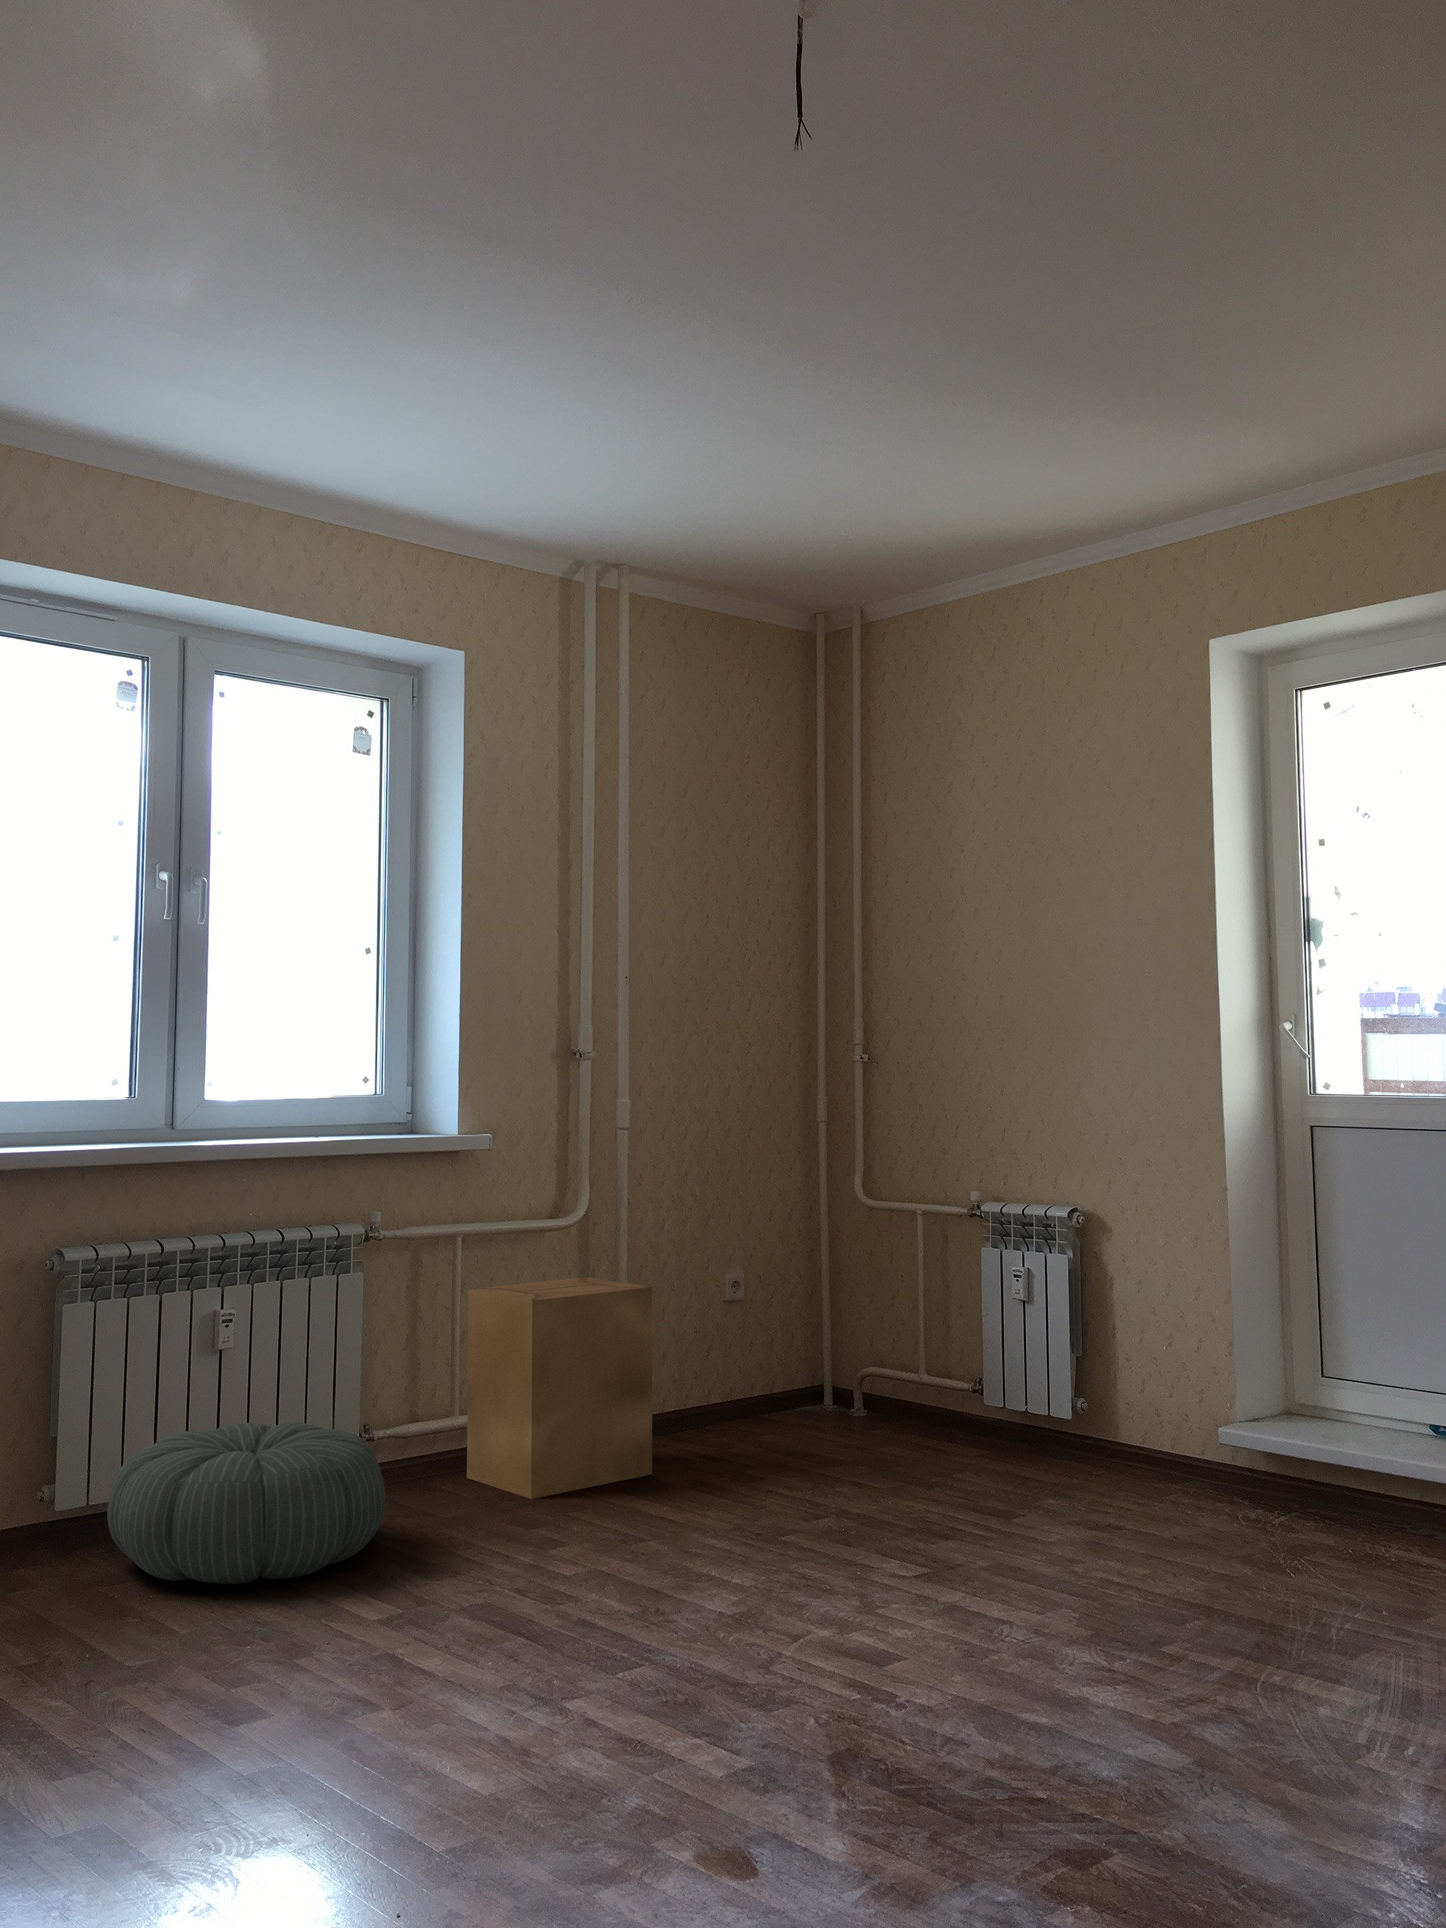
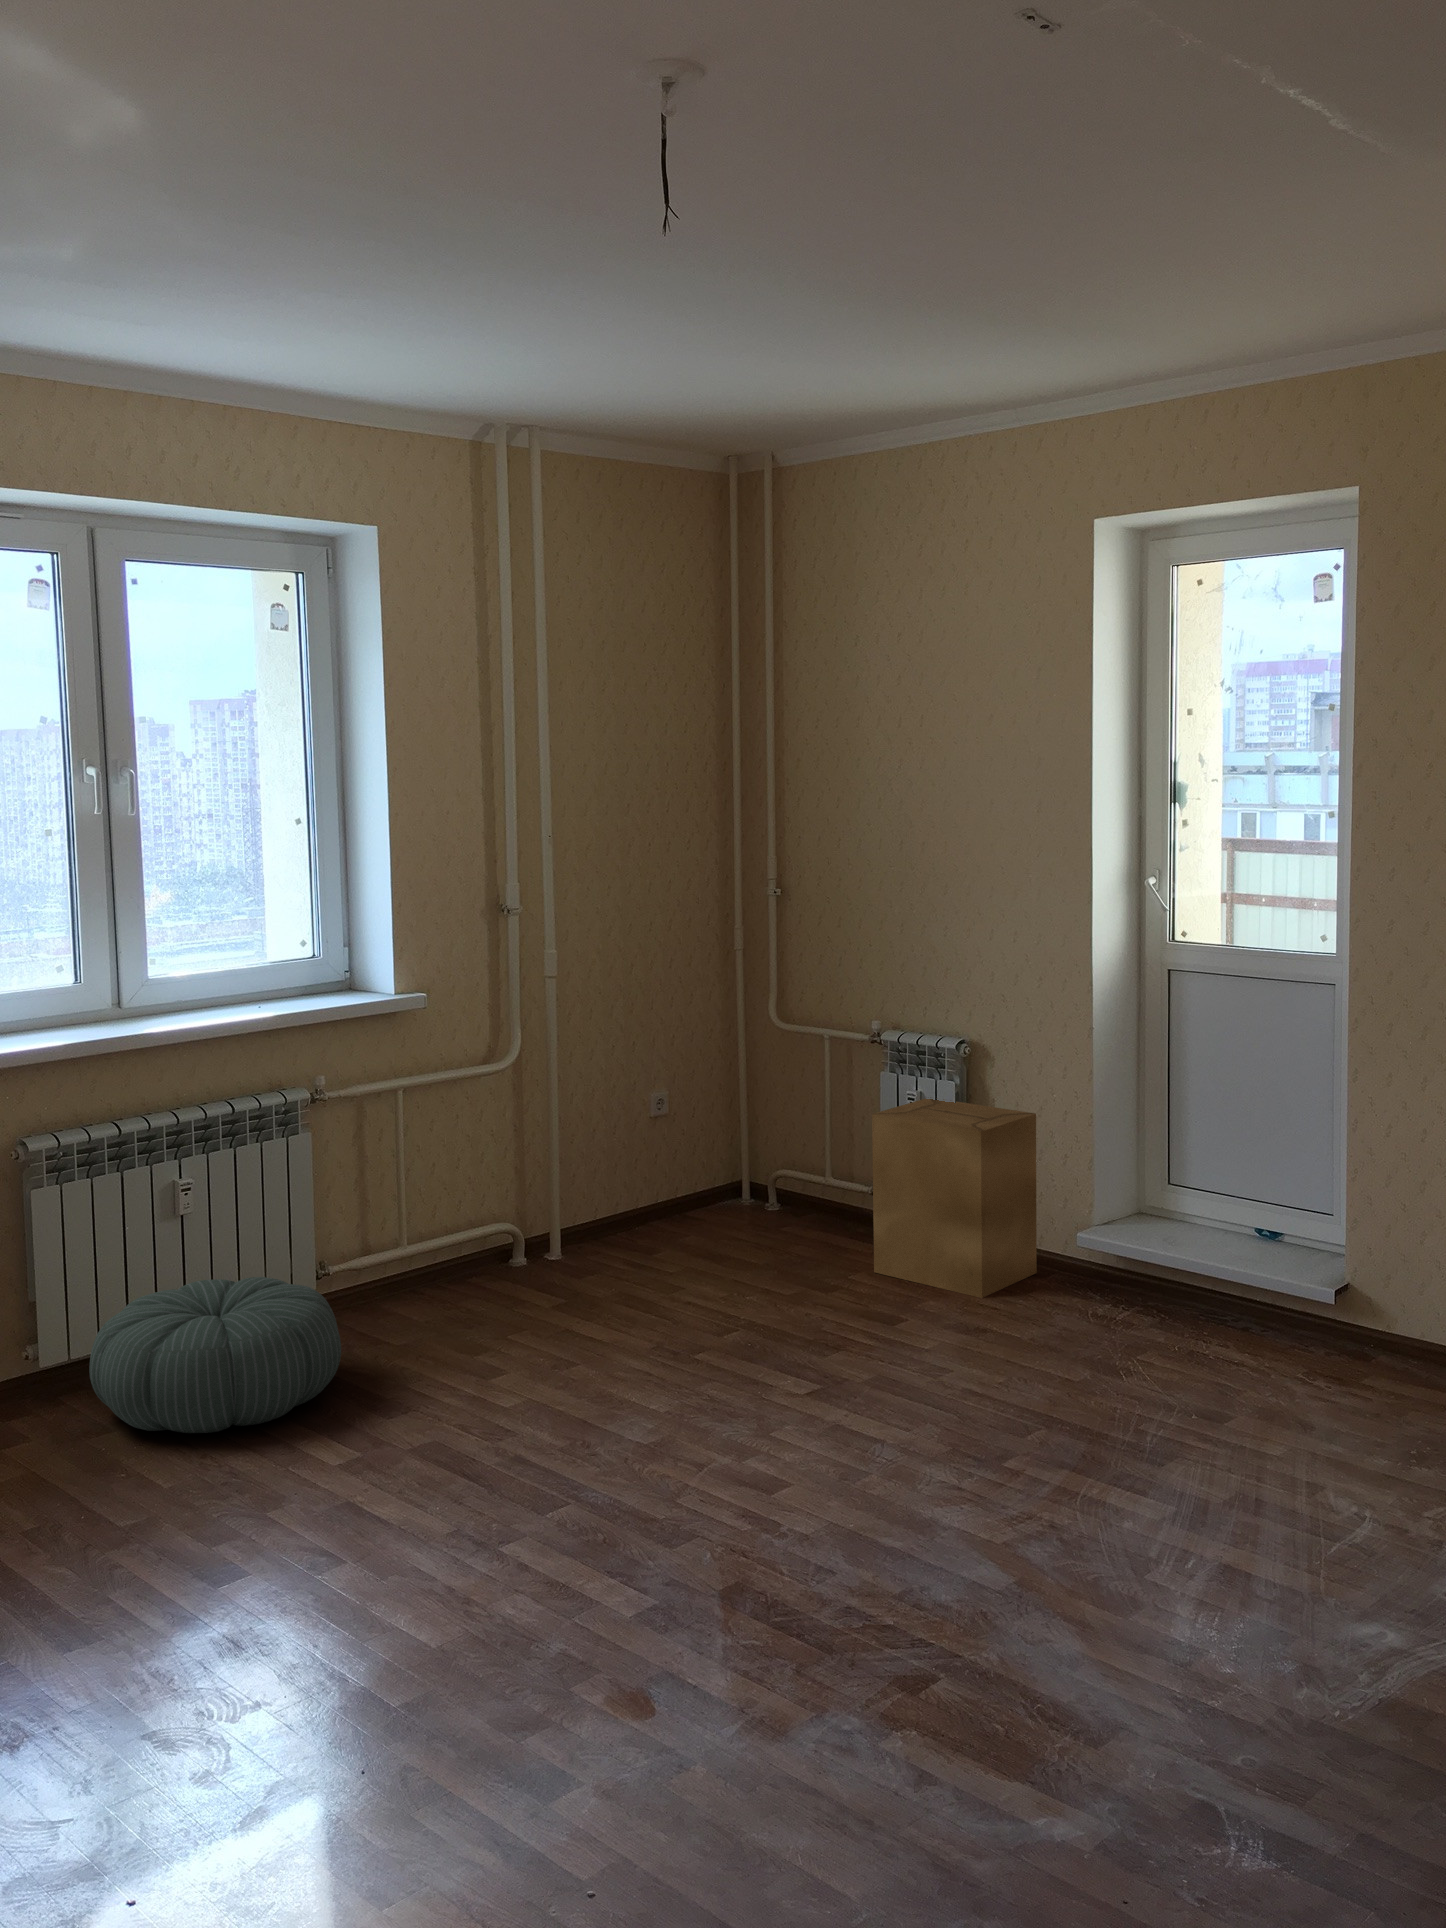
cardboard box: present [467,1277,652,1499] -> present [872,1098,1037,1298]

